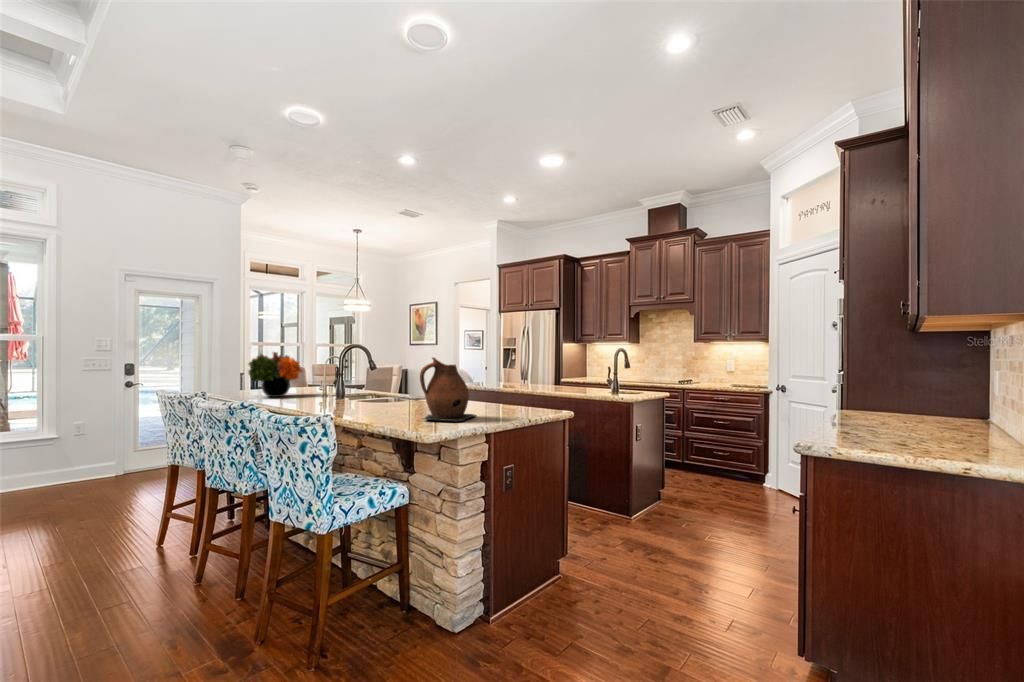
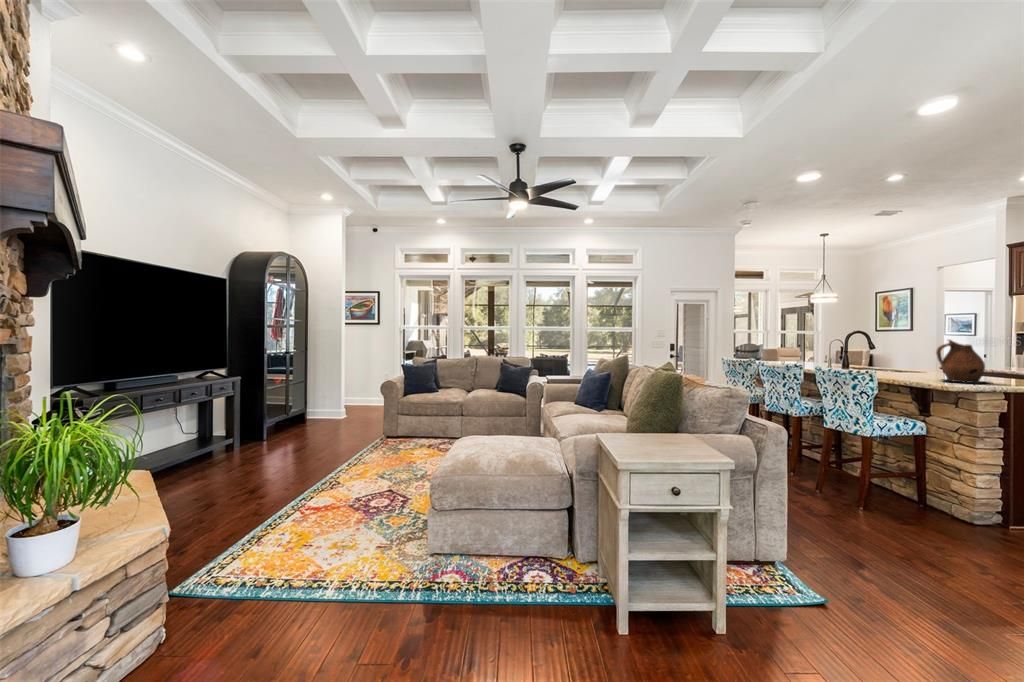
flower arrangement: present [249,352,302,397] -> none [770,337,809,366]

